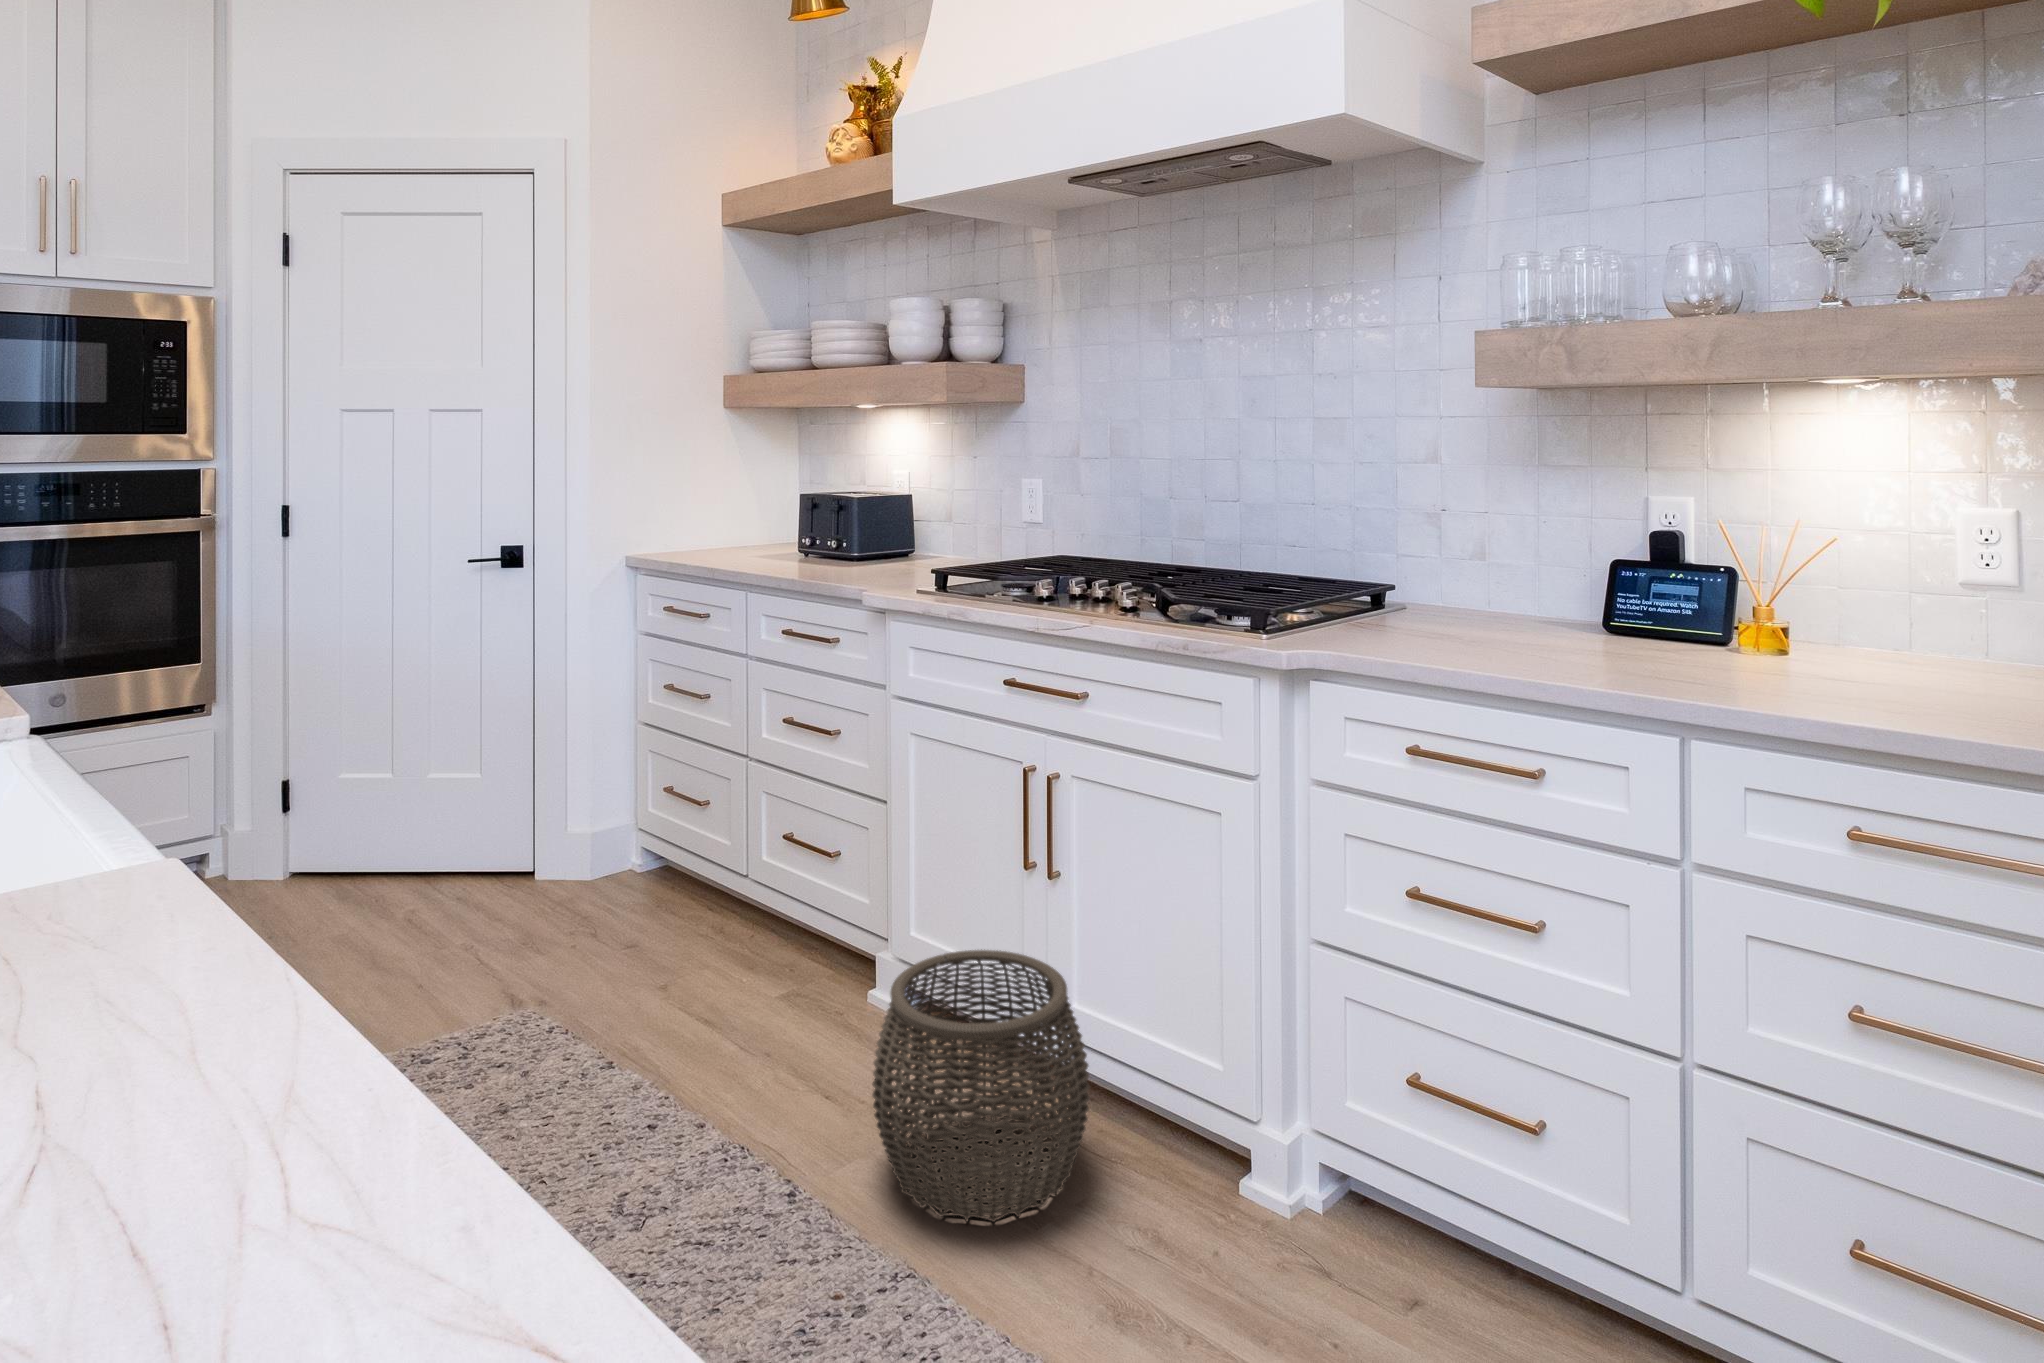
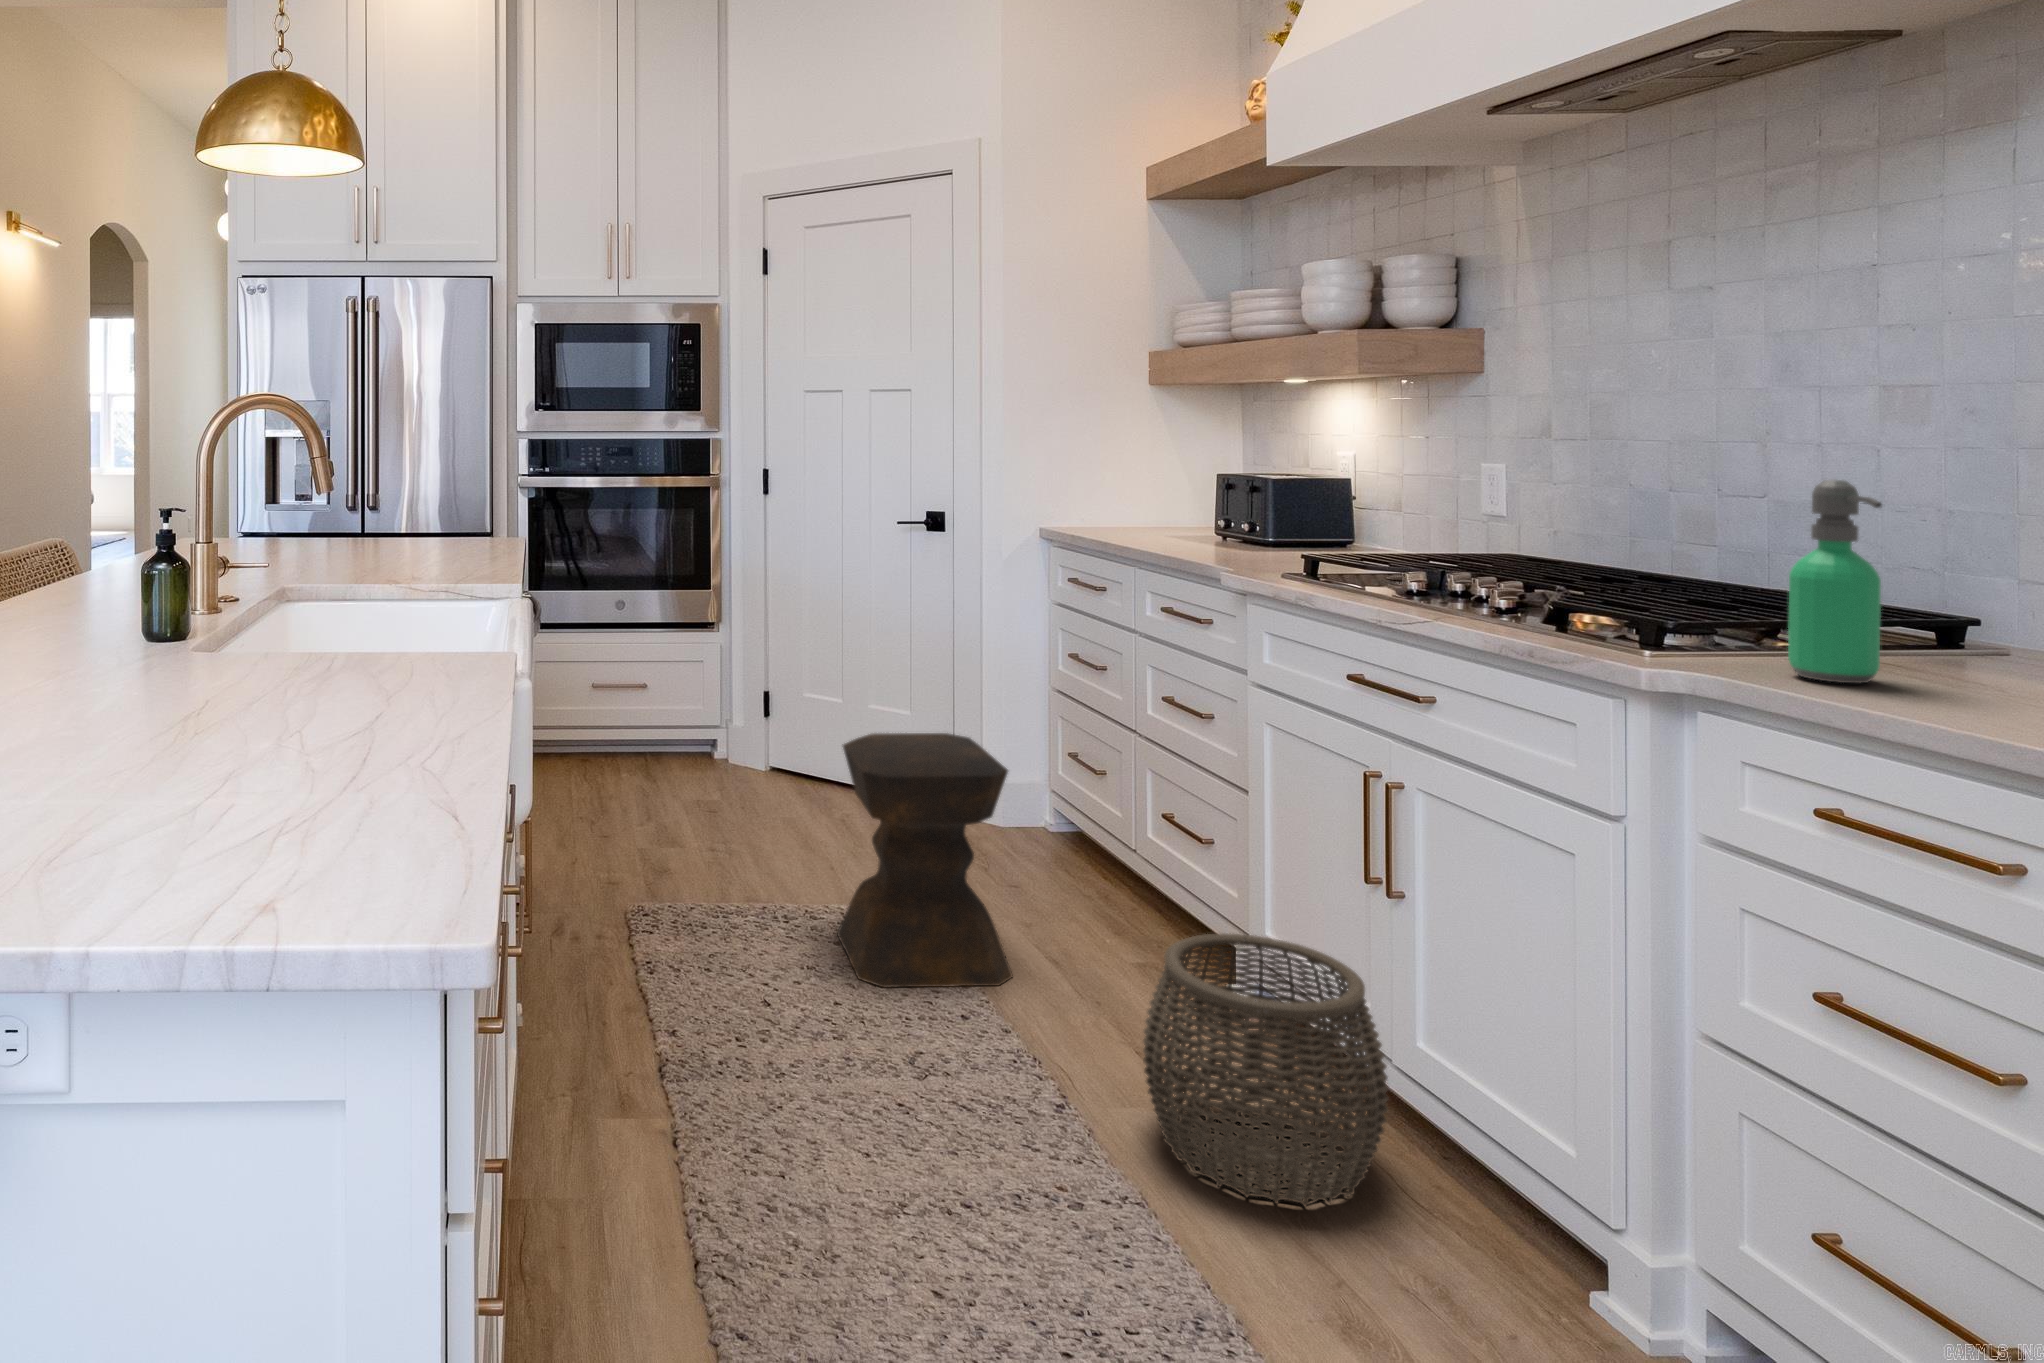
soap dispenser: none [1405,494,1471,654] -> present [1788,480,1881,683]
stool: none [460,804,676,1121] -> present [837,733,1012,988]

